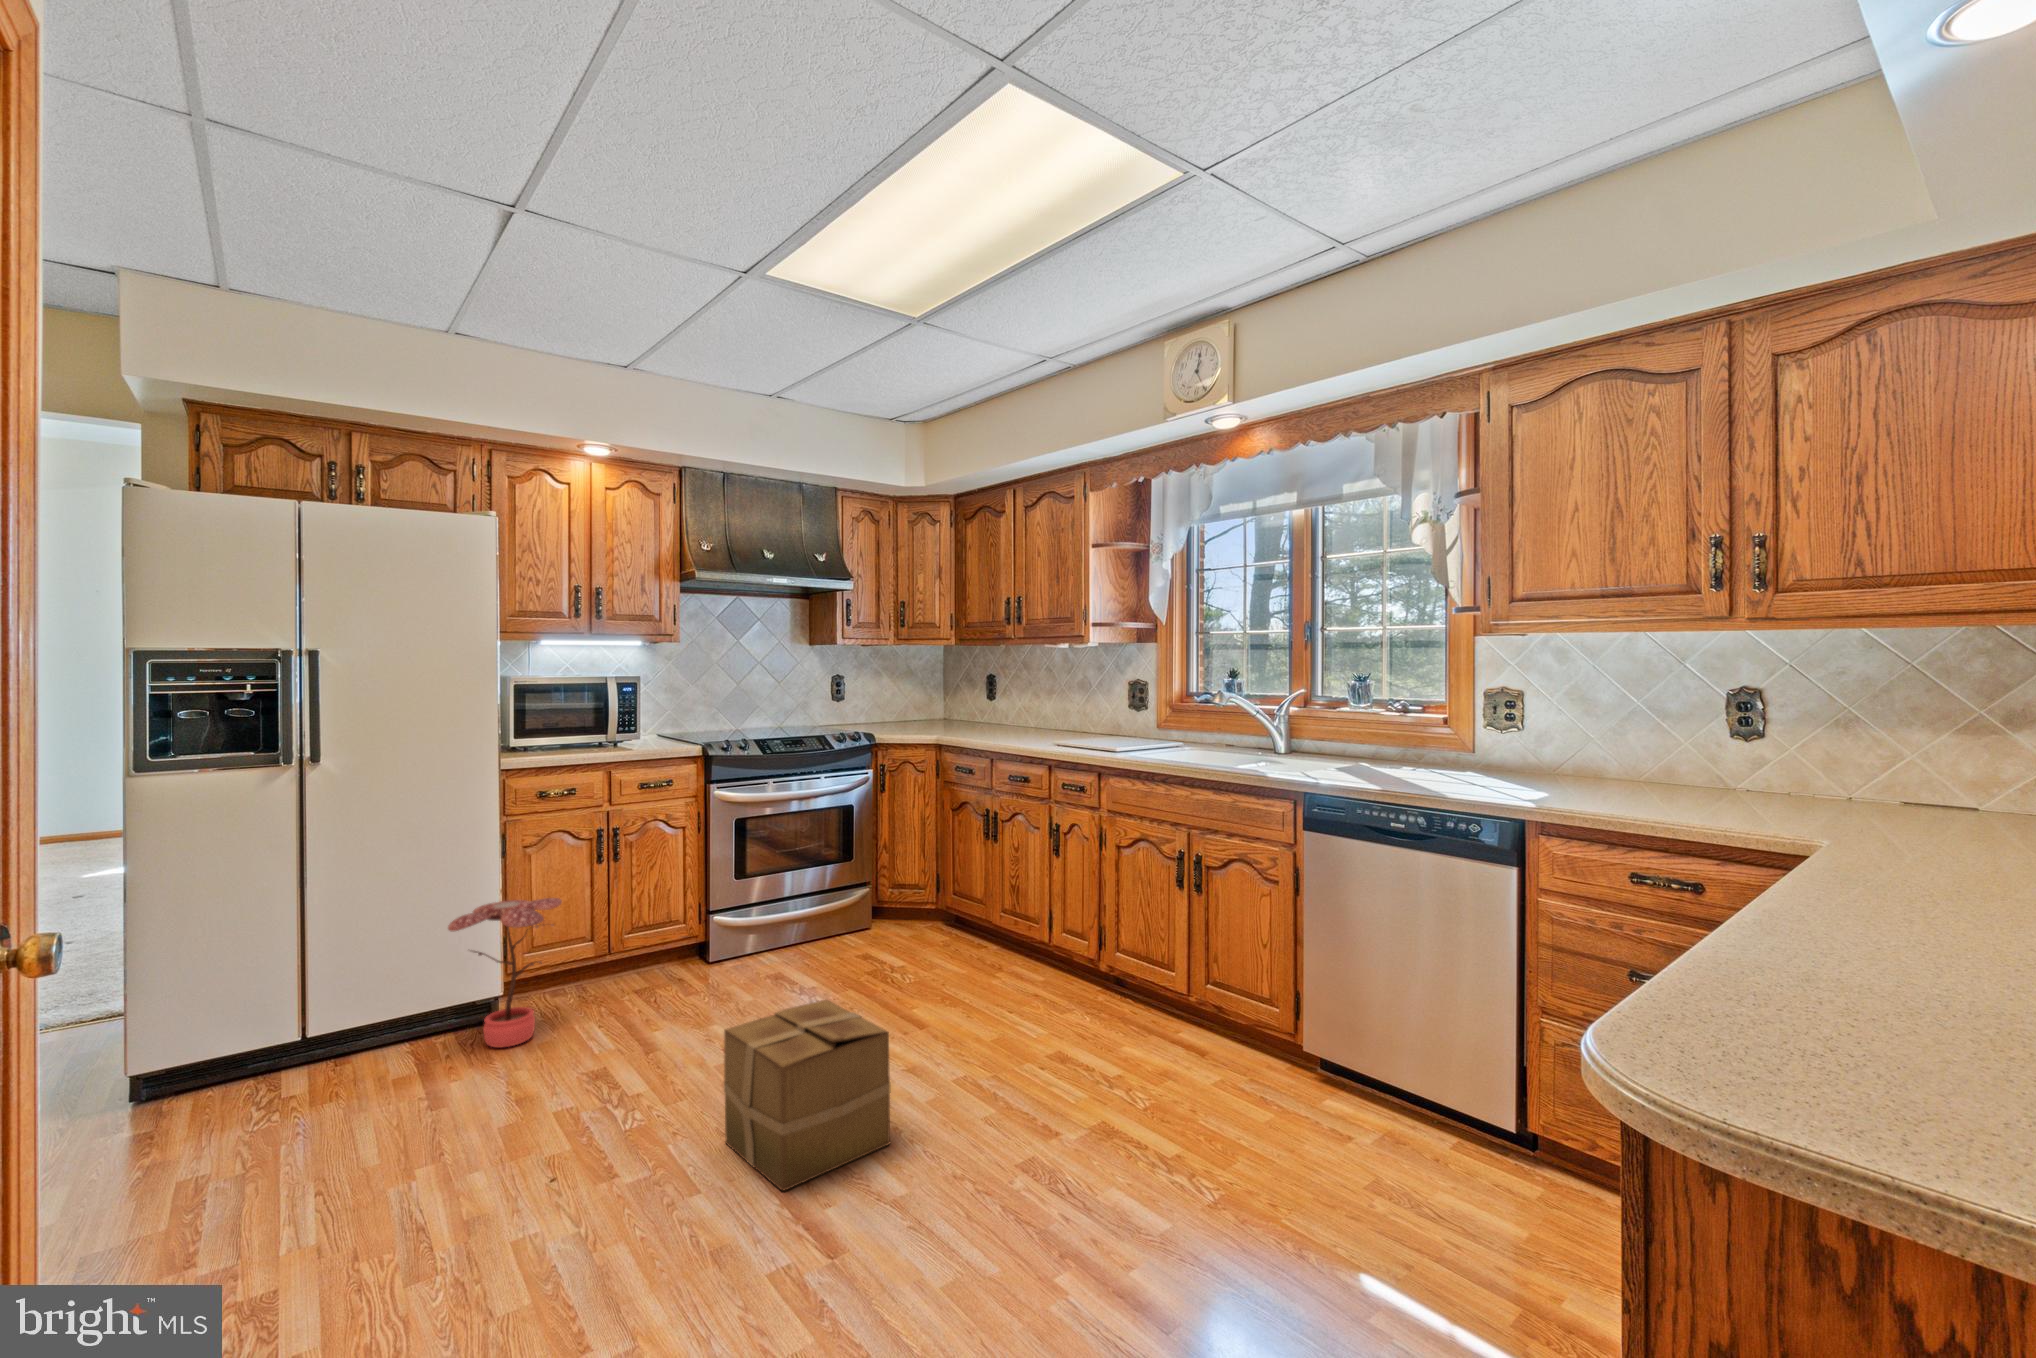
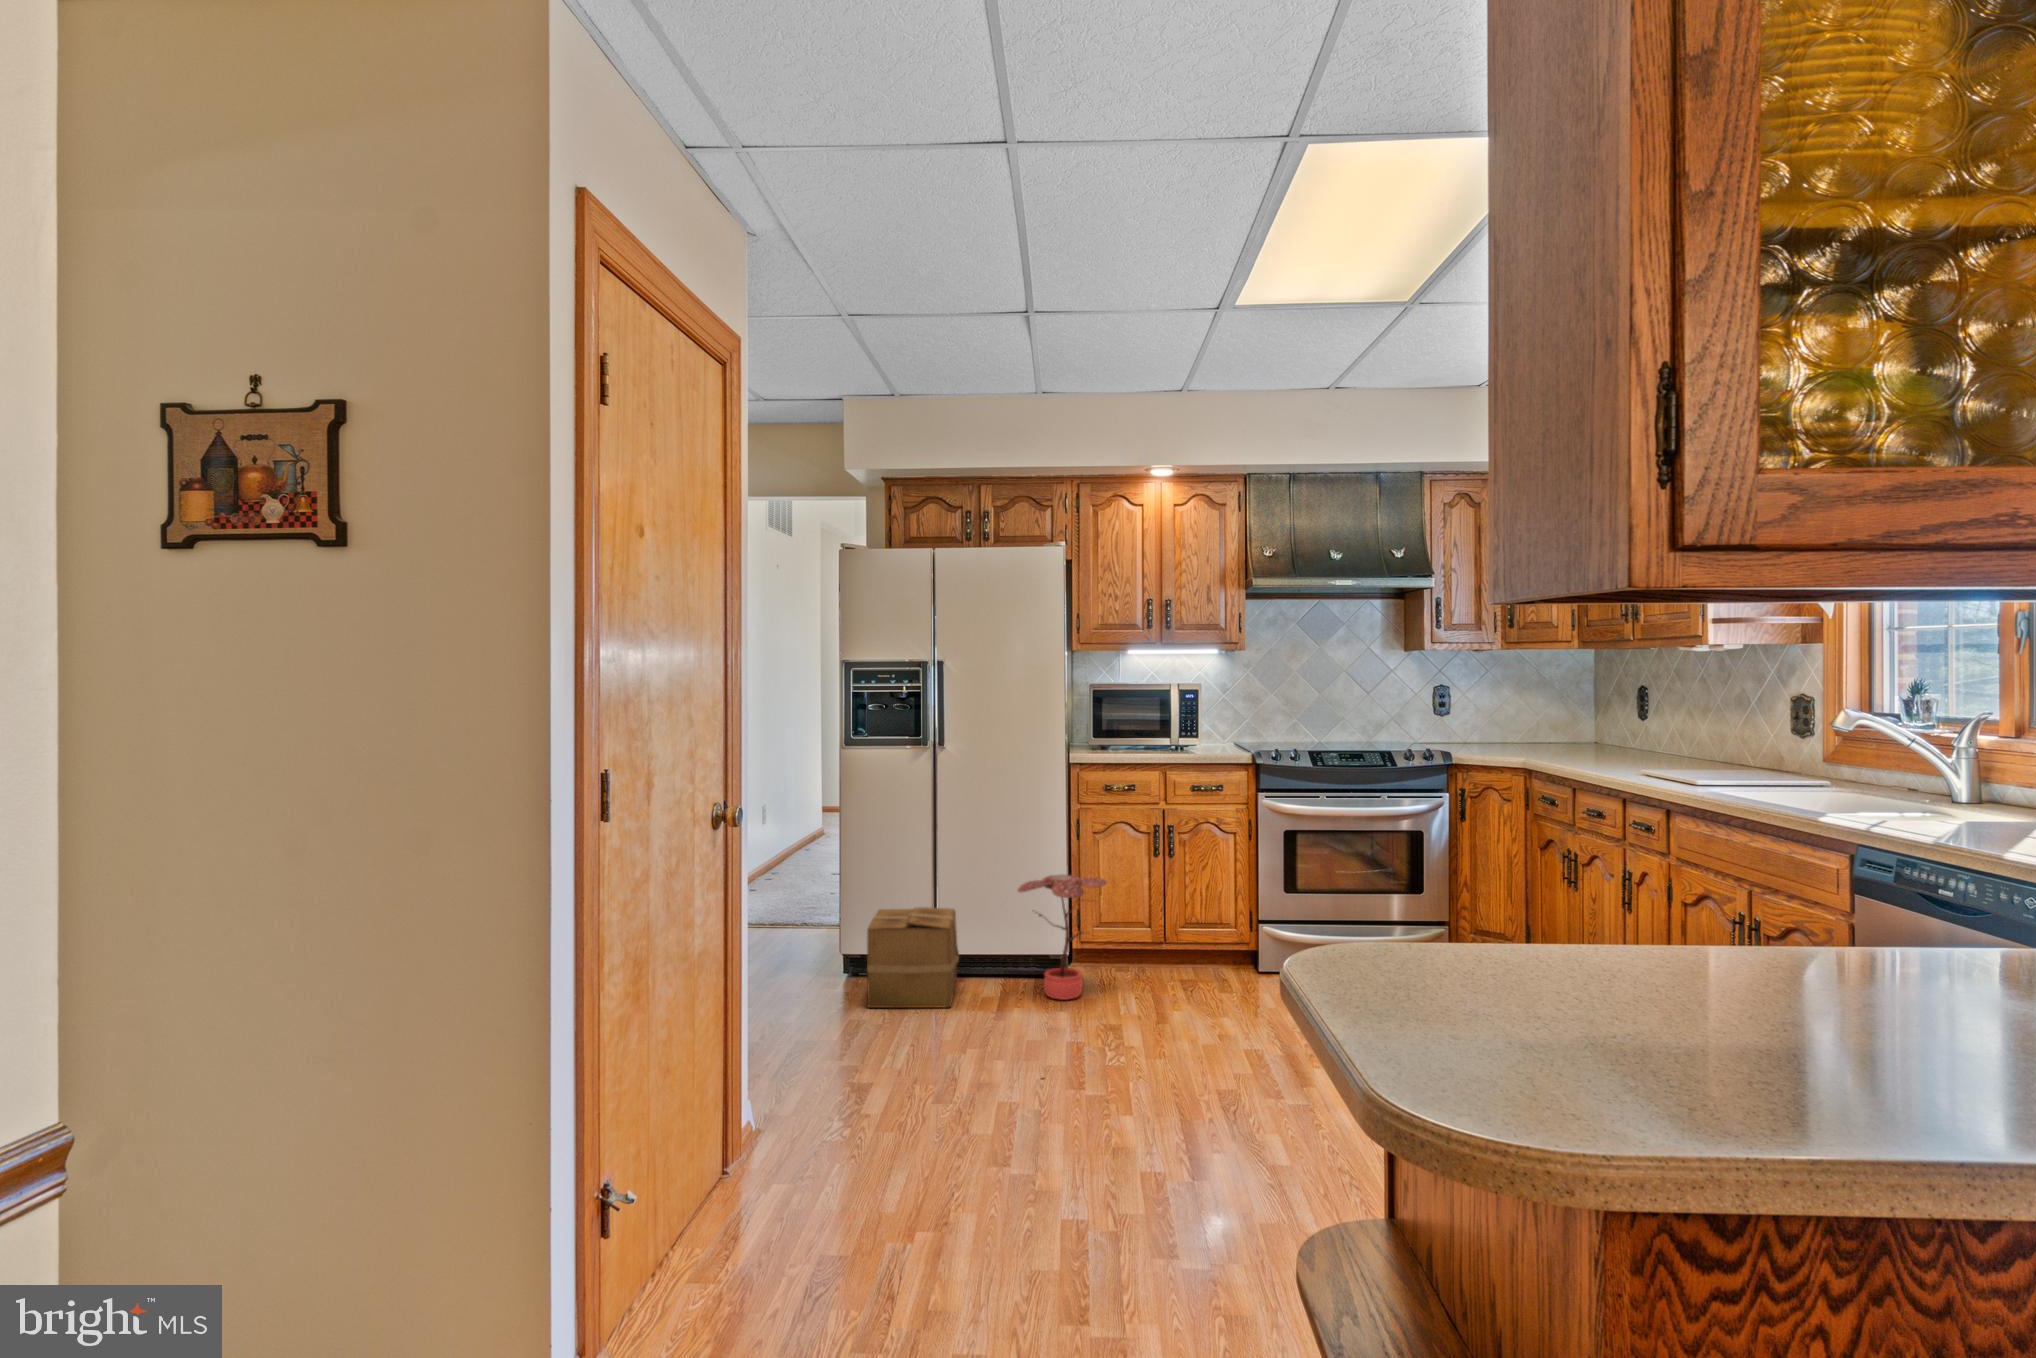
cardboard box: present [724,1000,890,1190] -> present [867,907,959,1008]

